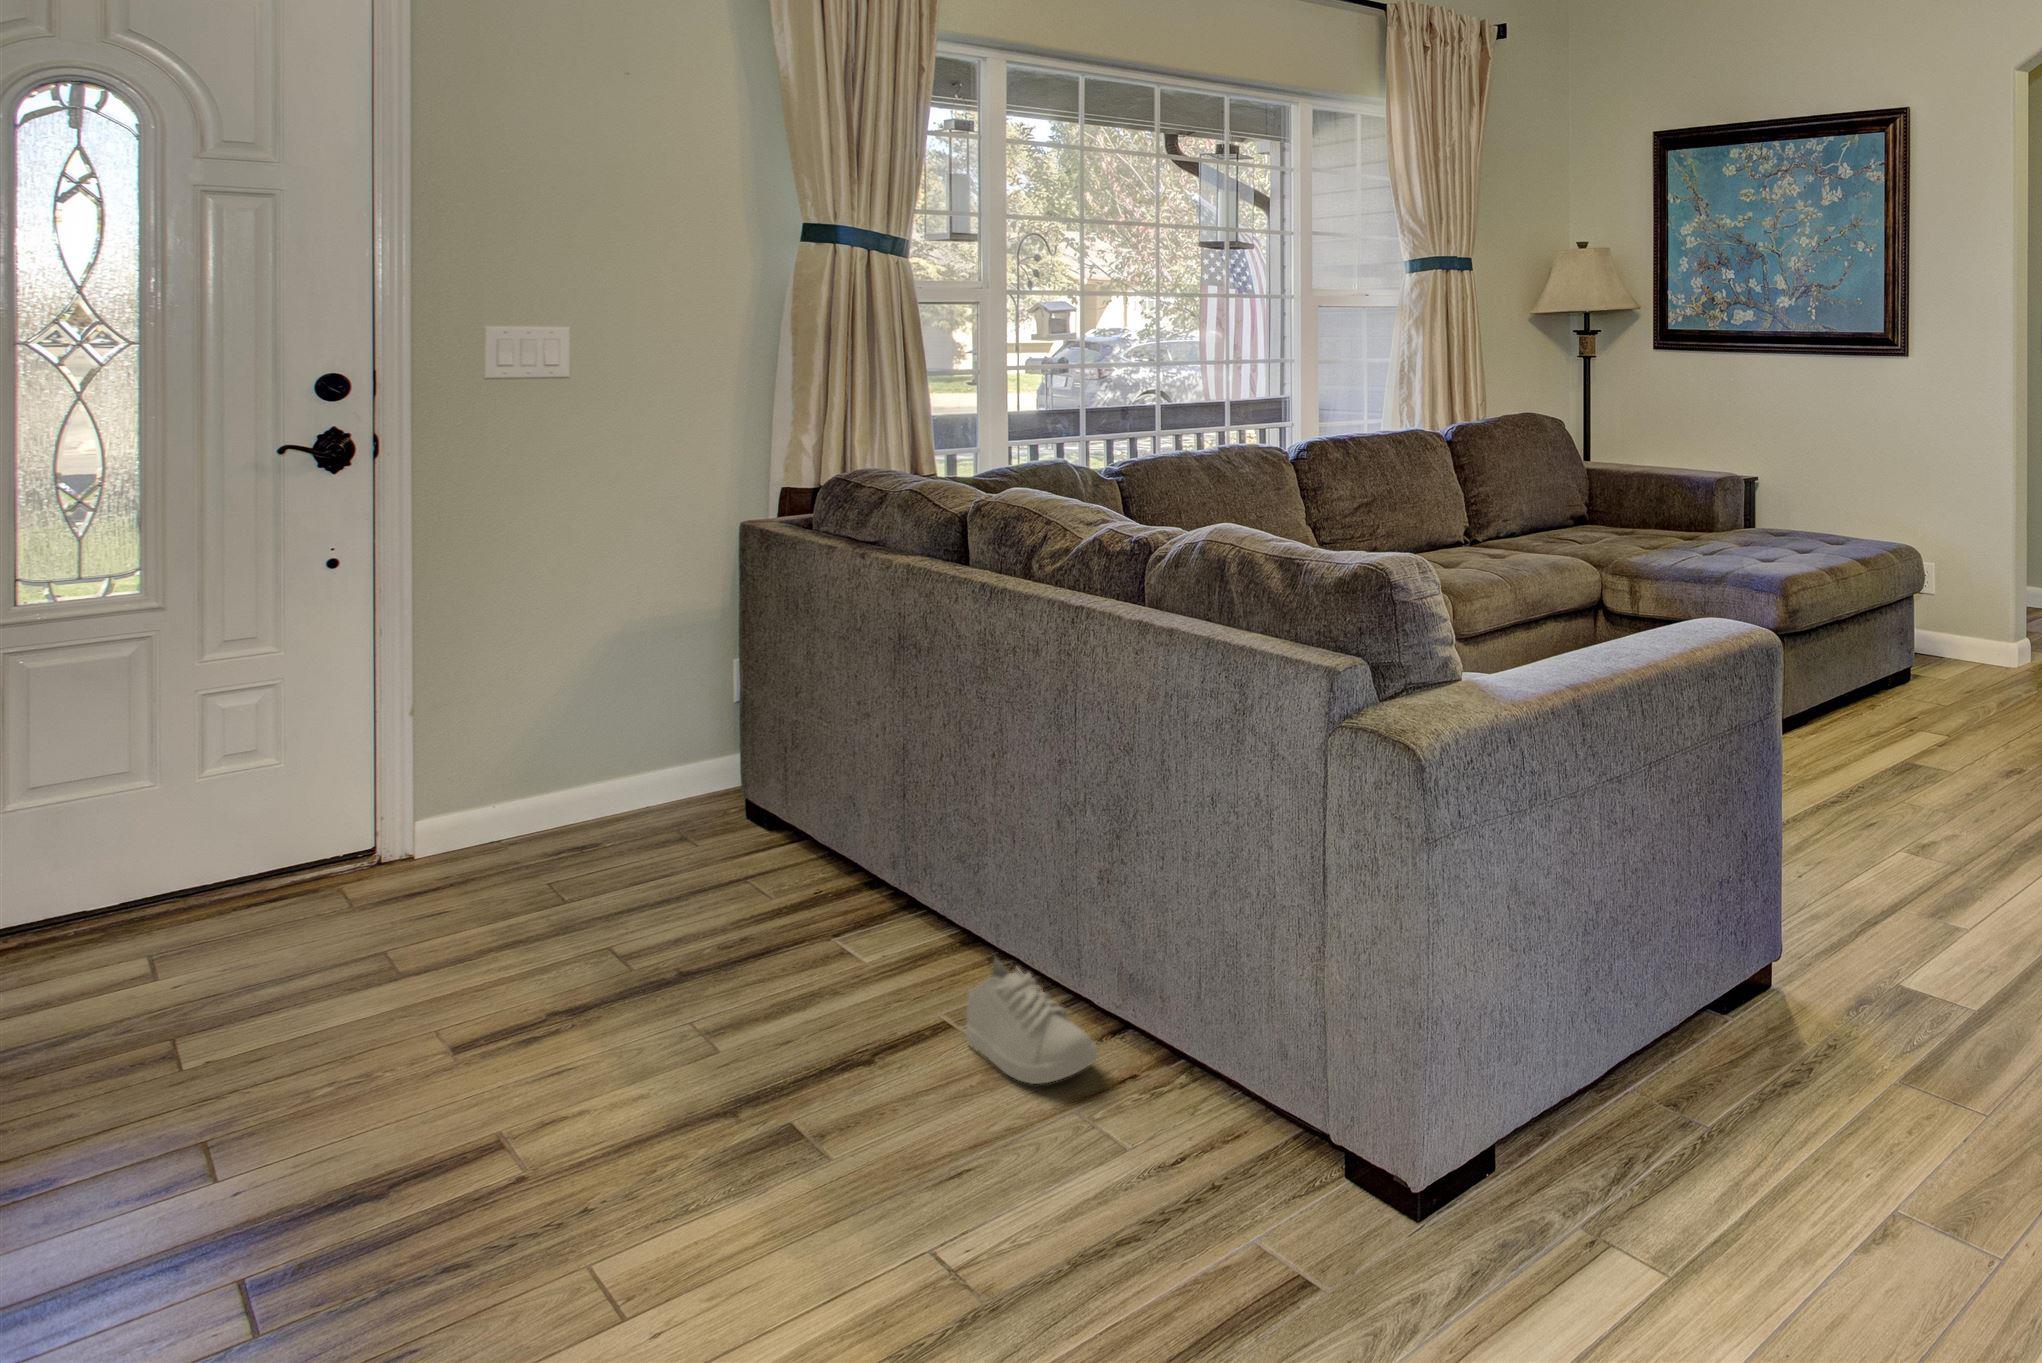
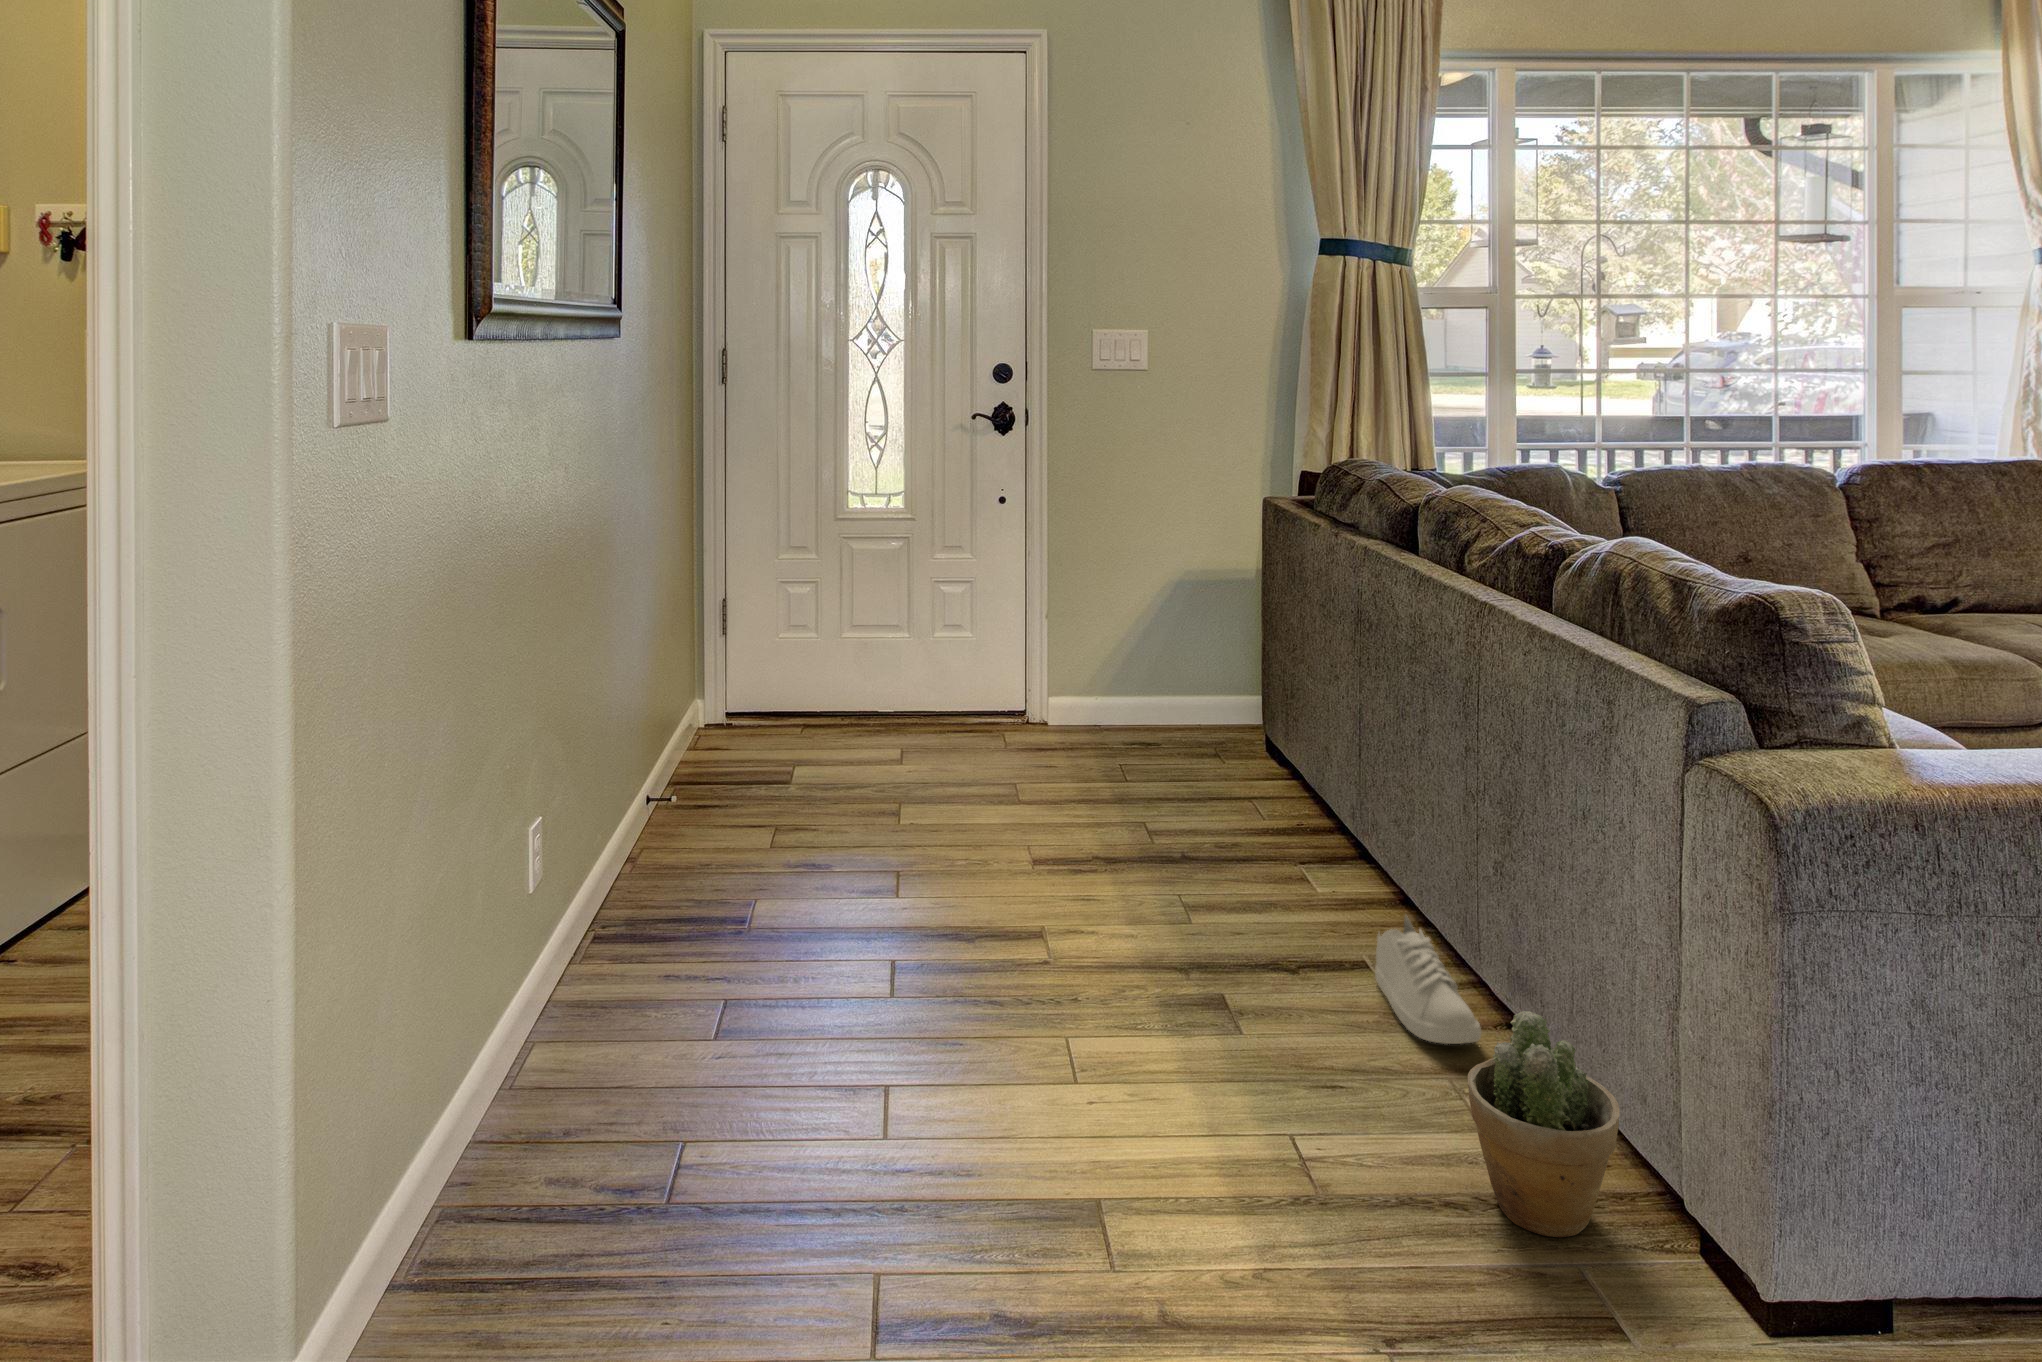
potted plant: none [1129,1009,1273,1230] -> present [1468,1011,1620,1237]

